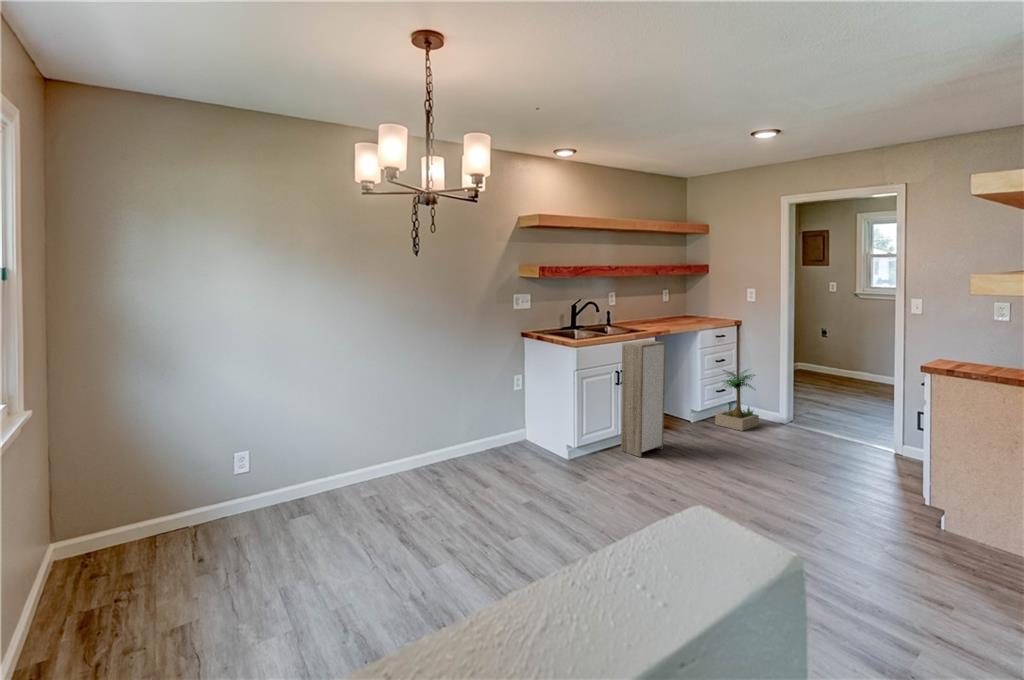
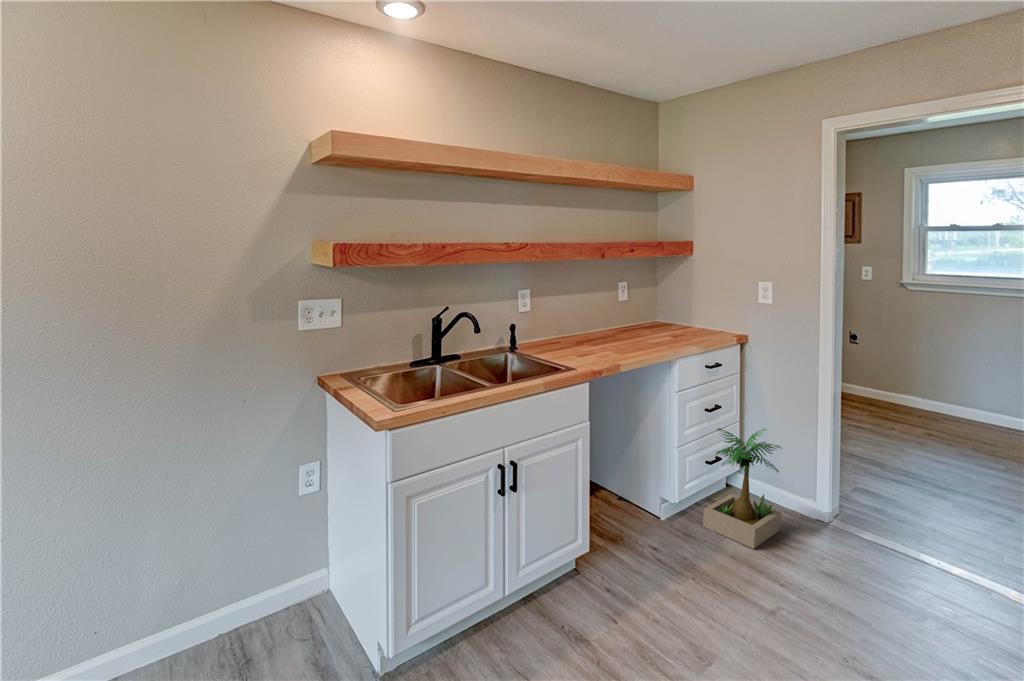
storage cabinet: present [621,340,665,457] -> none [509,395,605,658]

